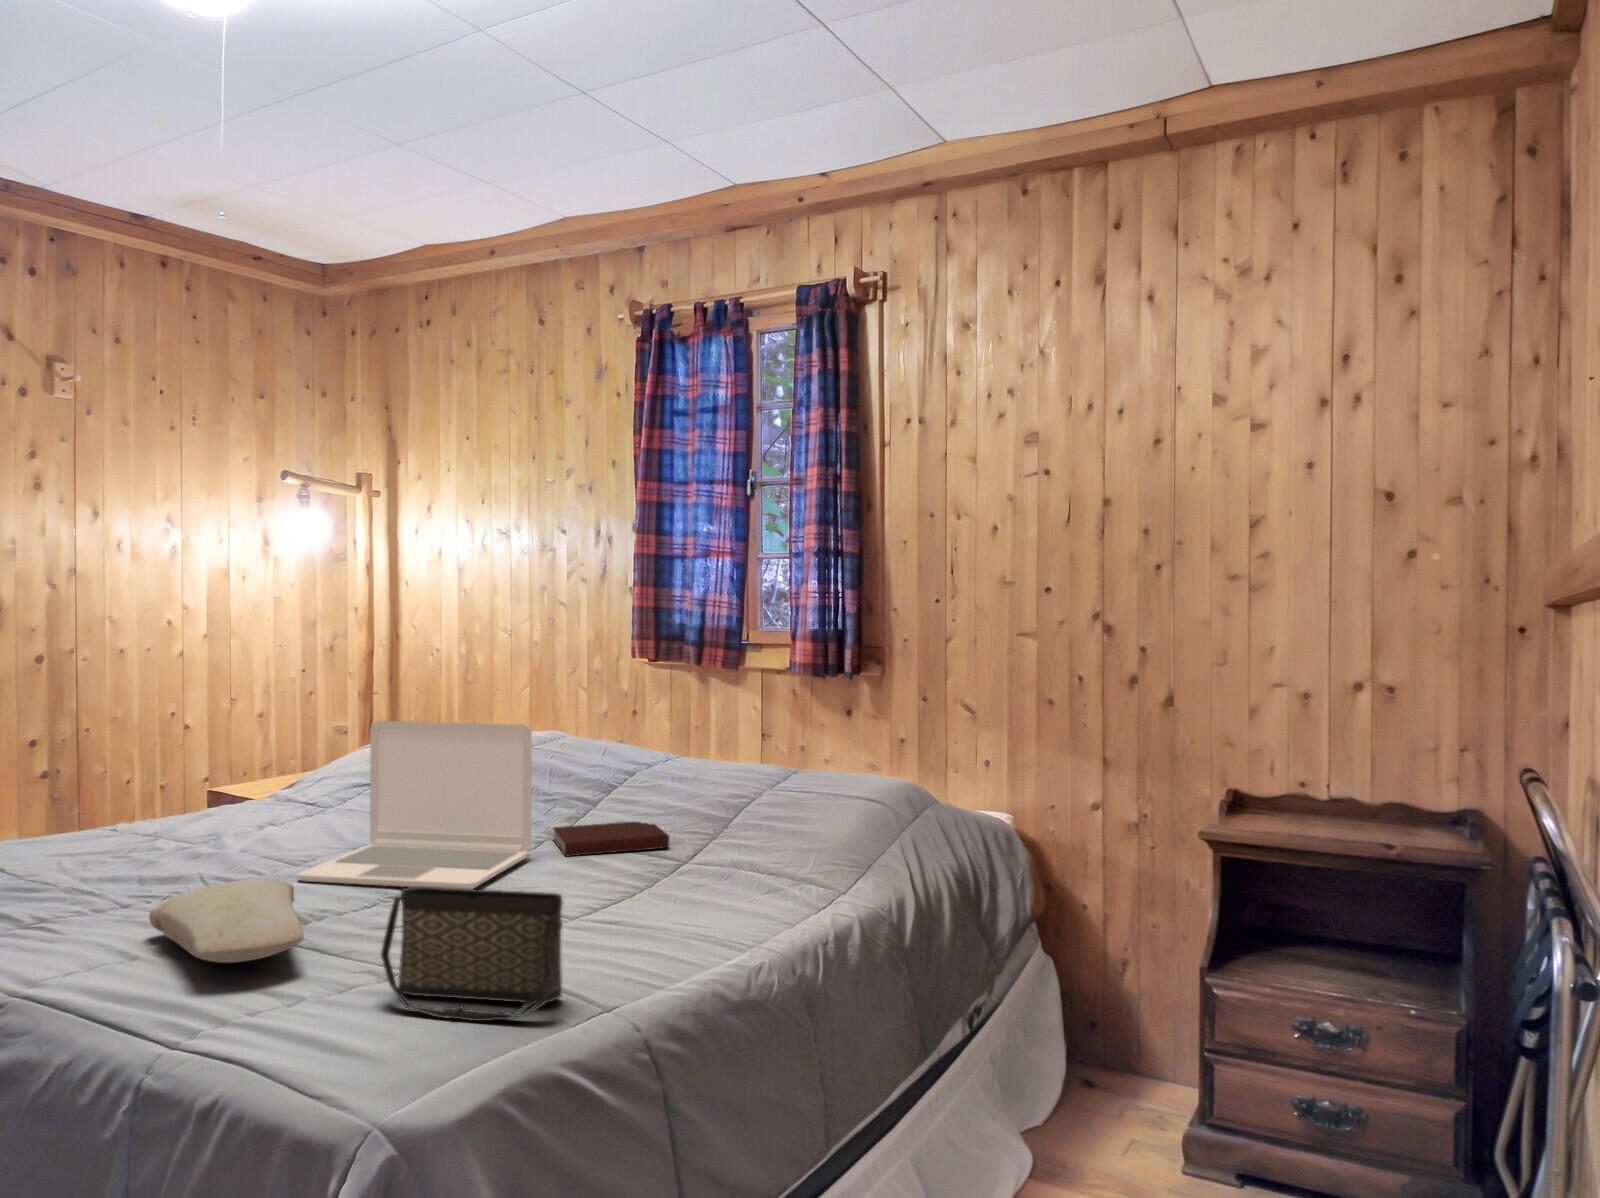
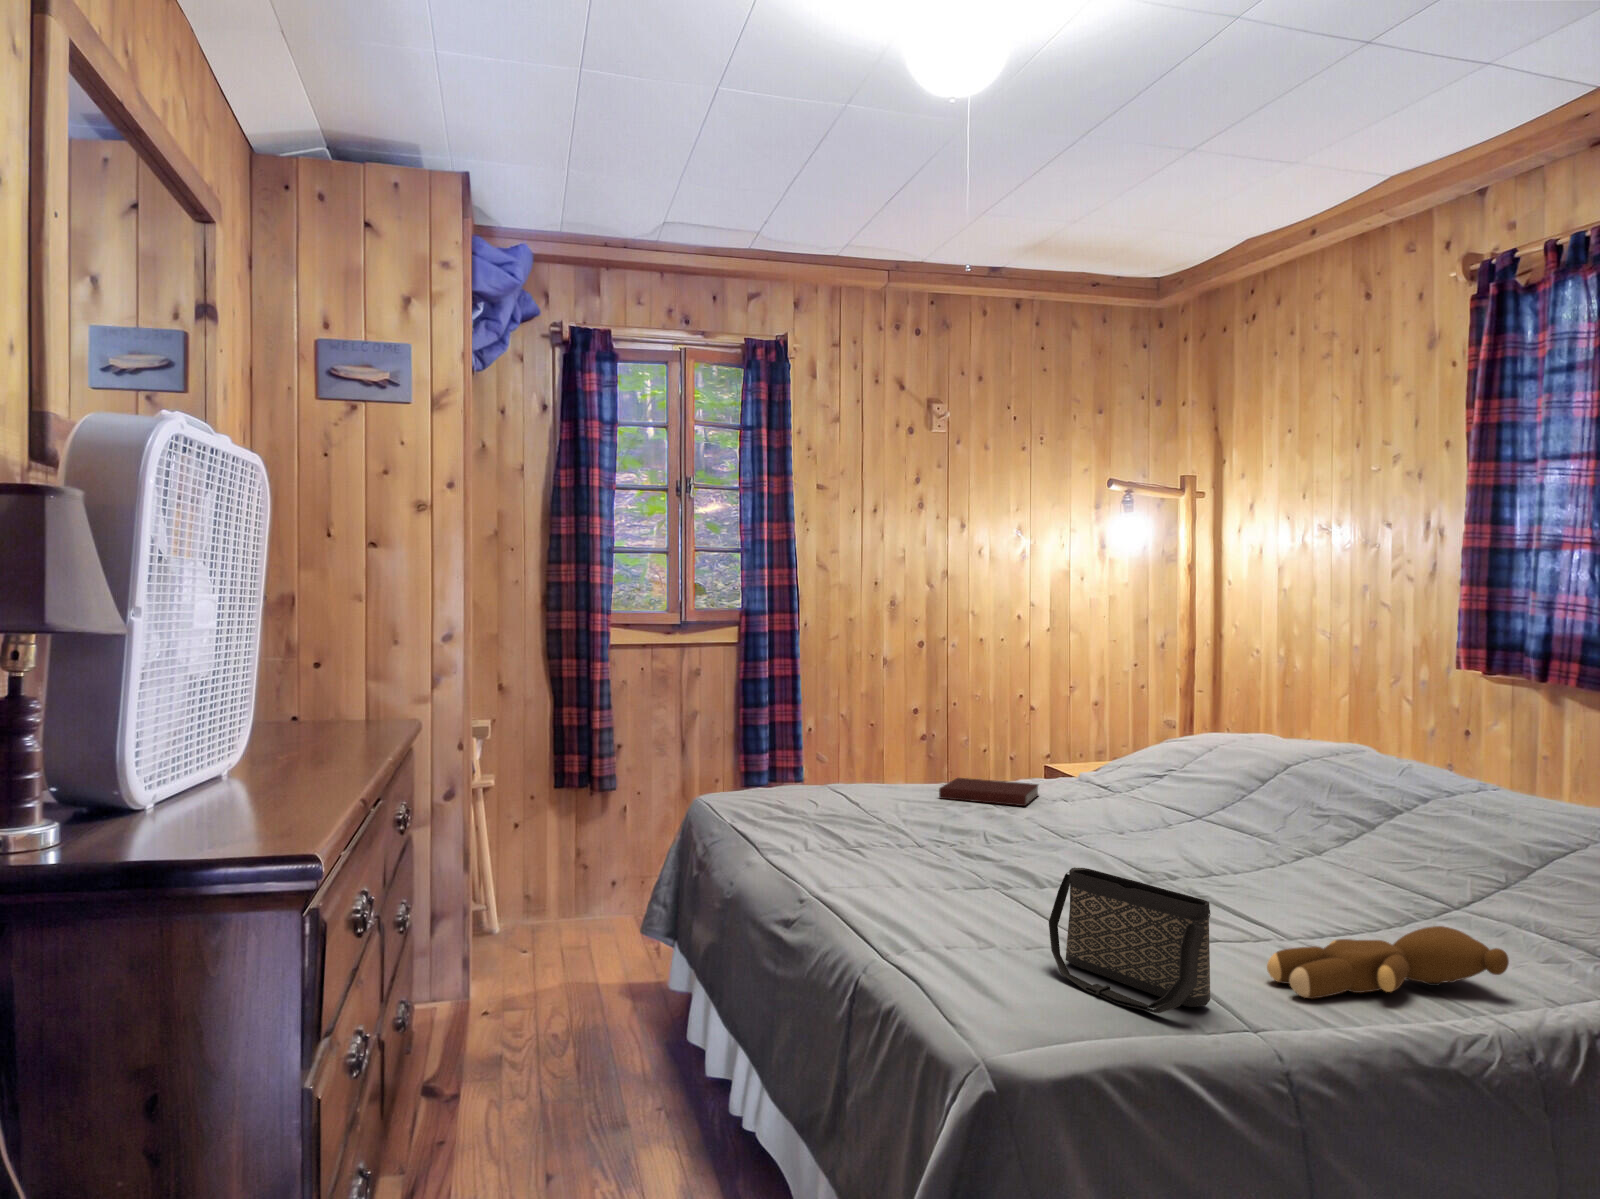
laptop: present [298,721,532,889] -> none [1050,715,1277,888]
notebook: present [553,821,669,856] -> present [939,778,1038,806]
teddy bear: none [591,877,765,966] -> present [1267,926,1509,999]
pillow: present [149,879,304,963] -> none [917,838,1026,905]

